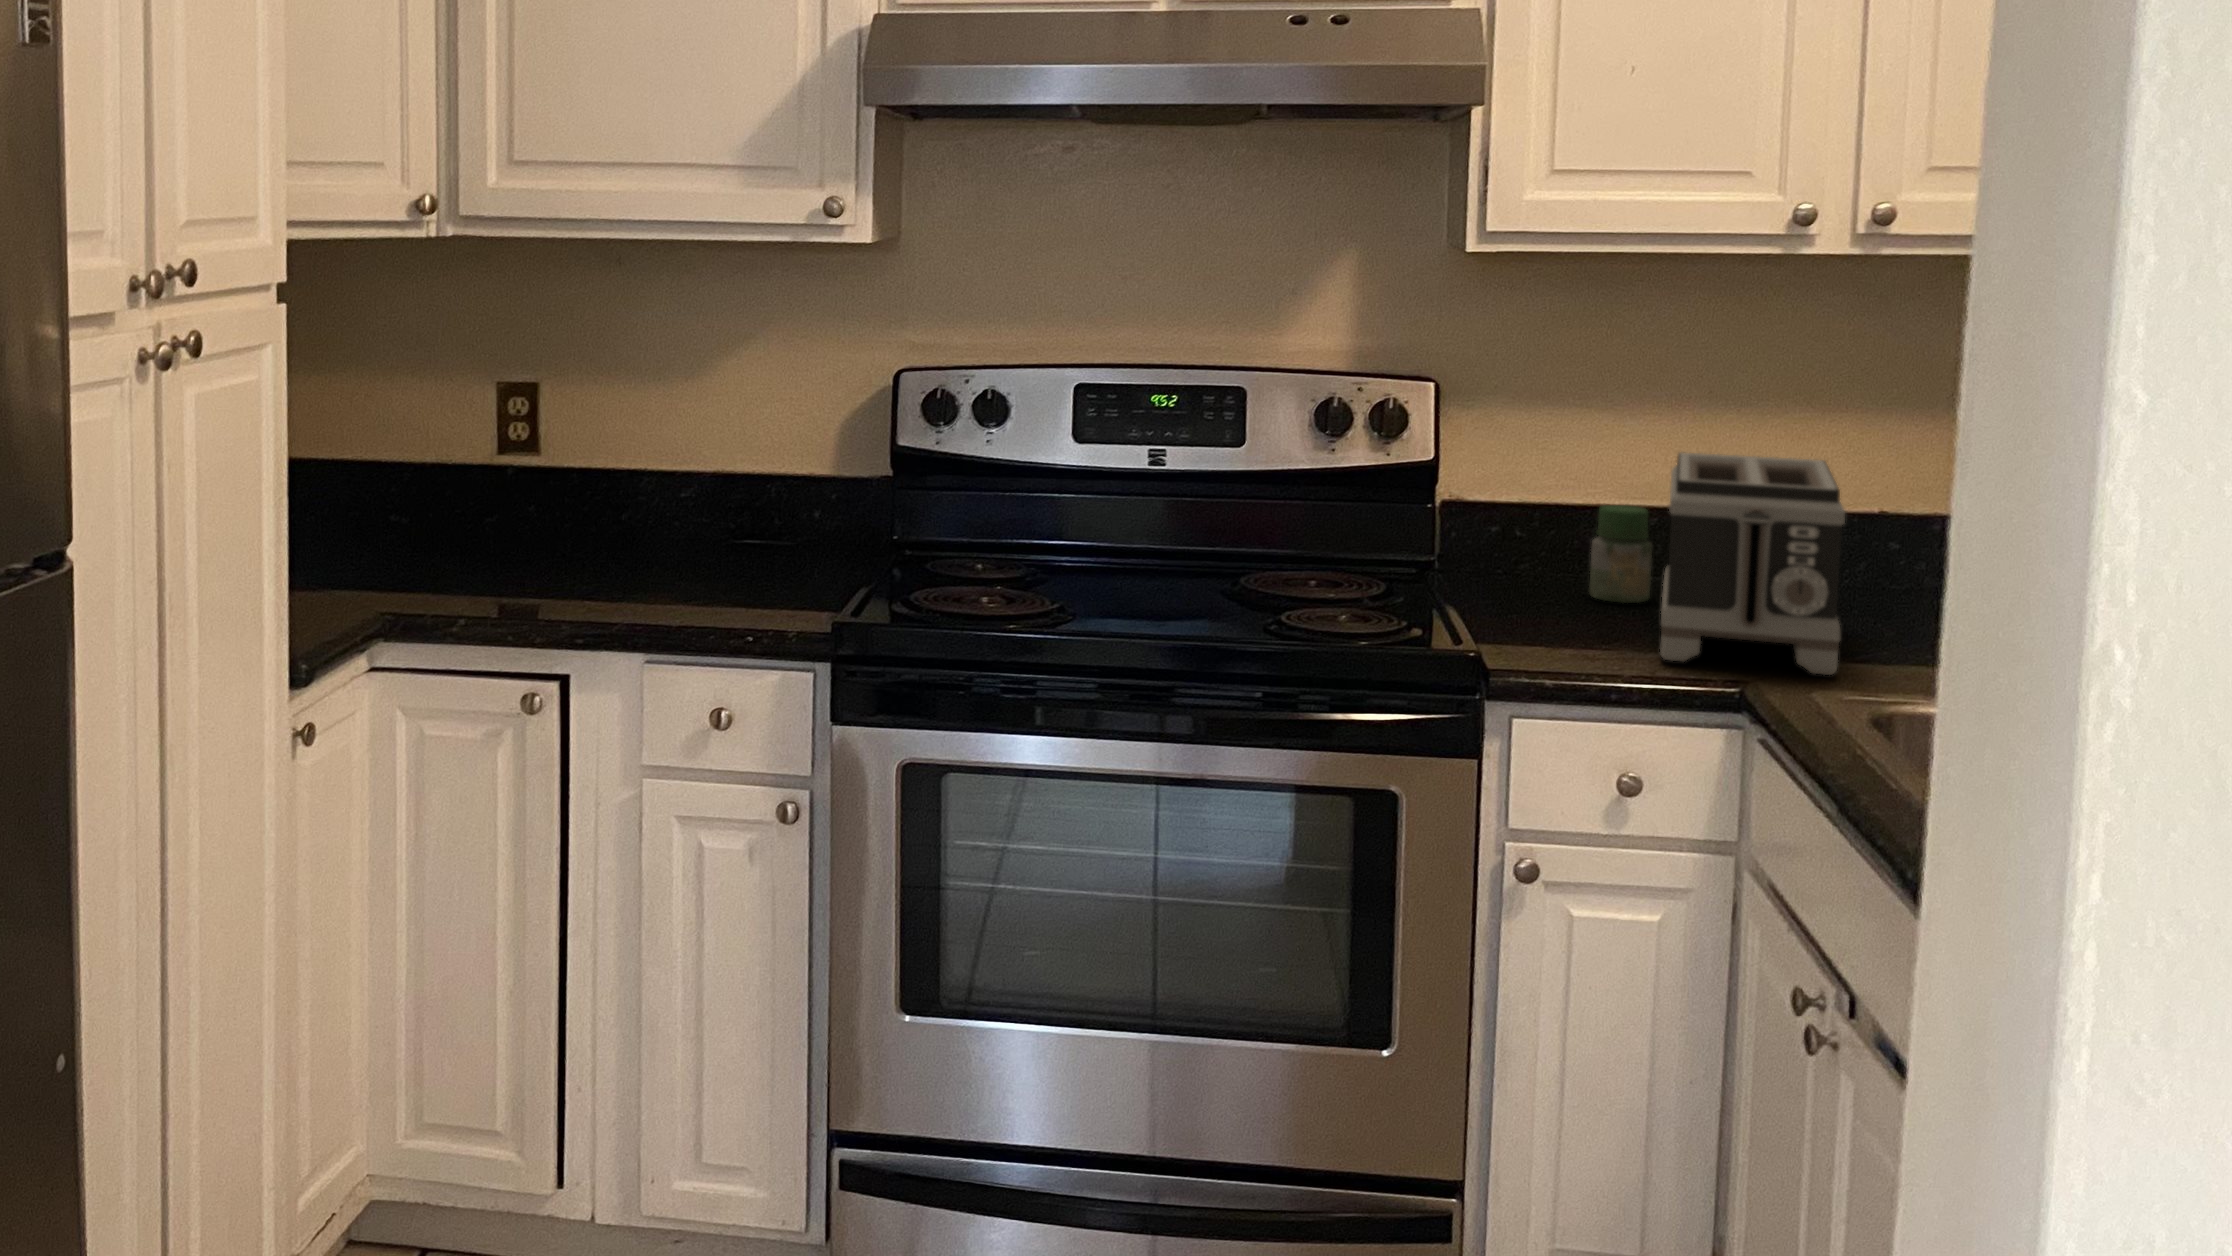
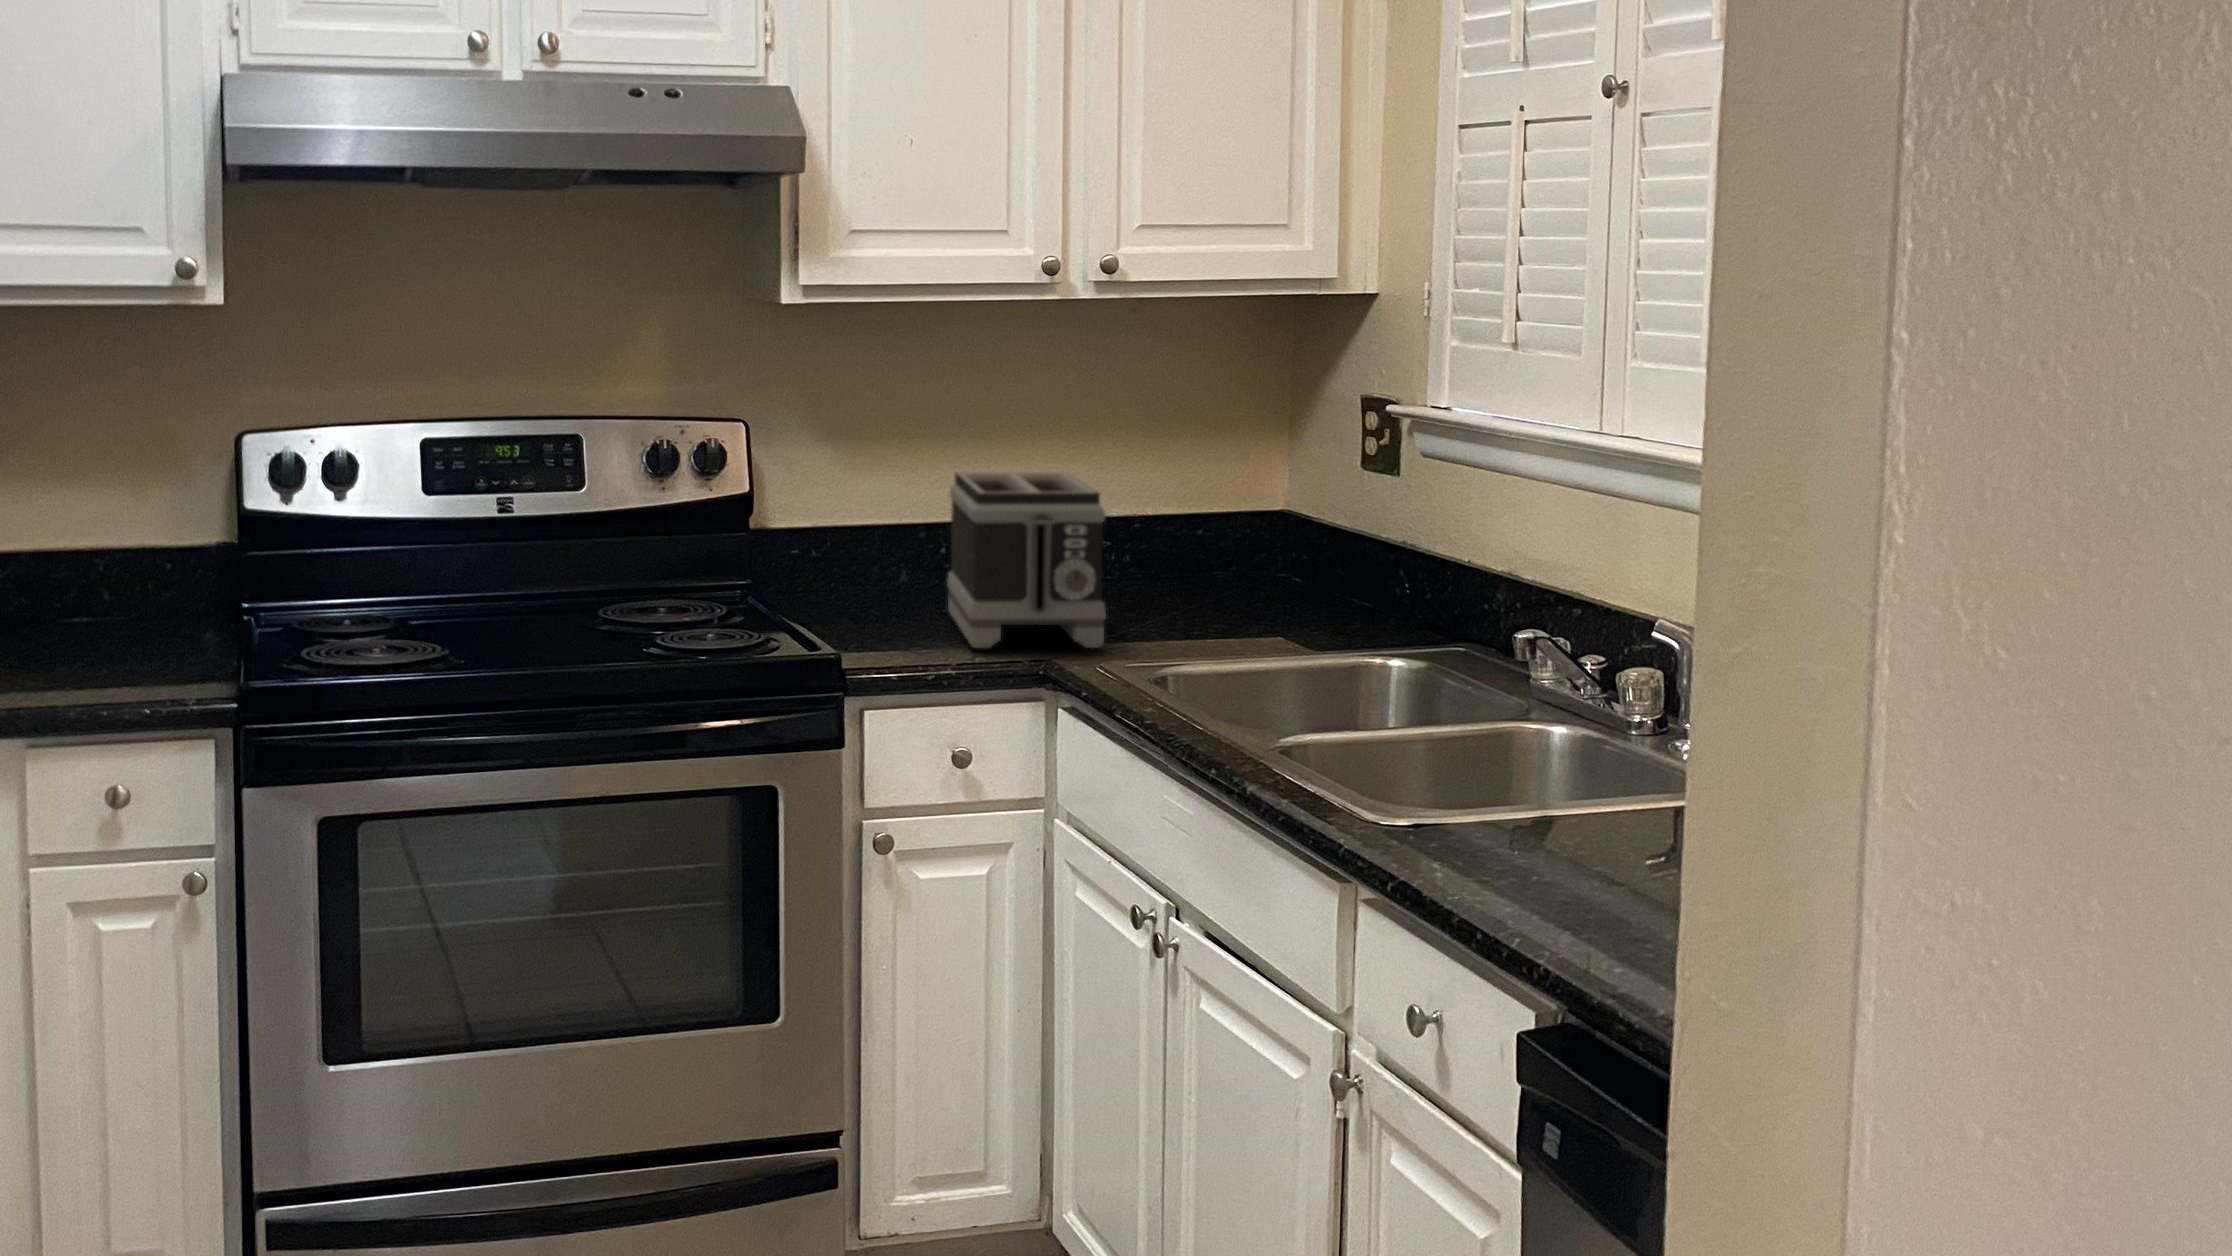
jar: present [1589,505,1652,603] -> none [883,523,932,607]

